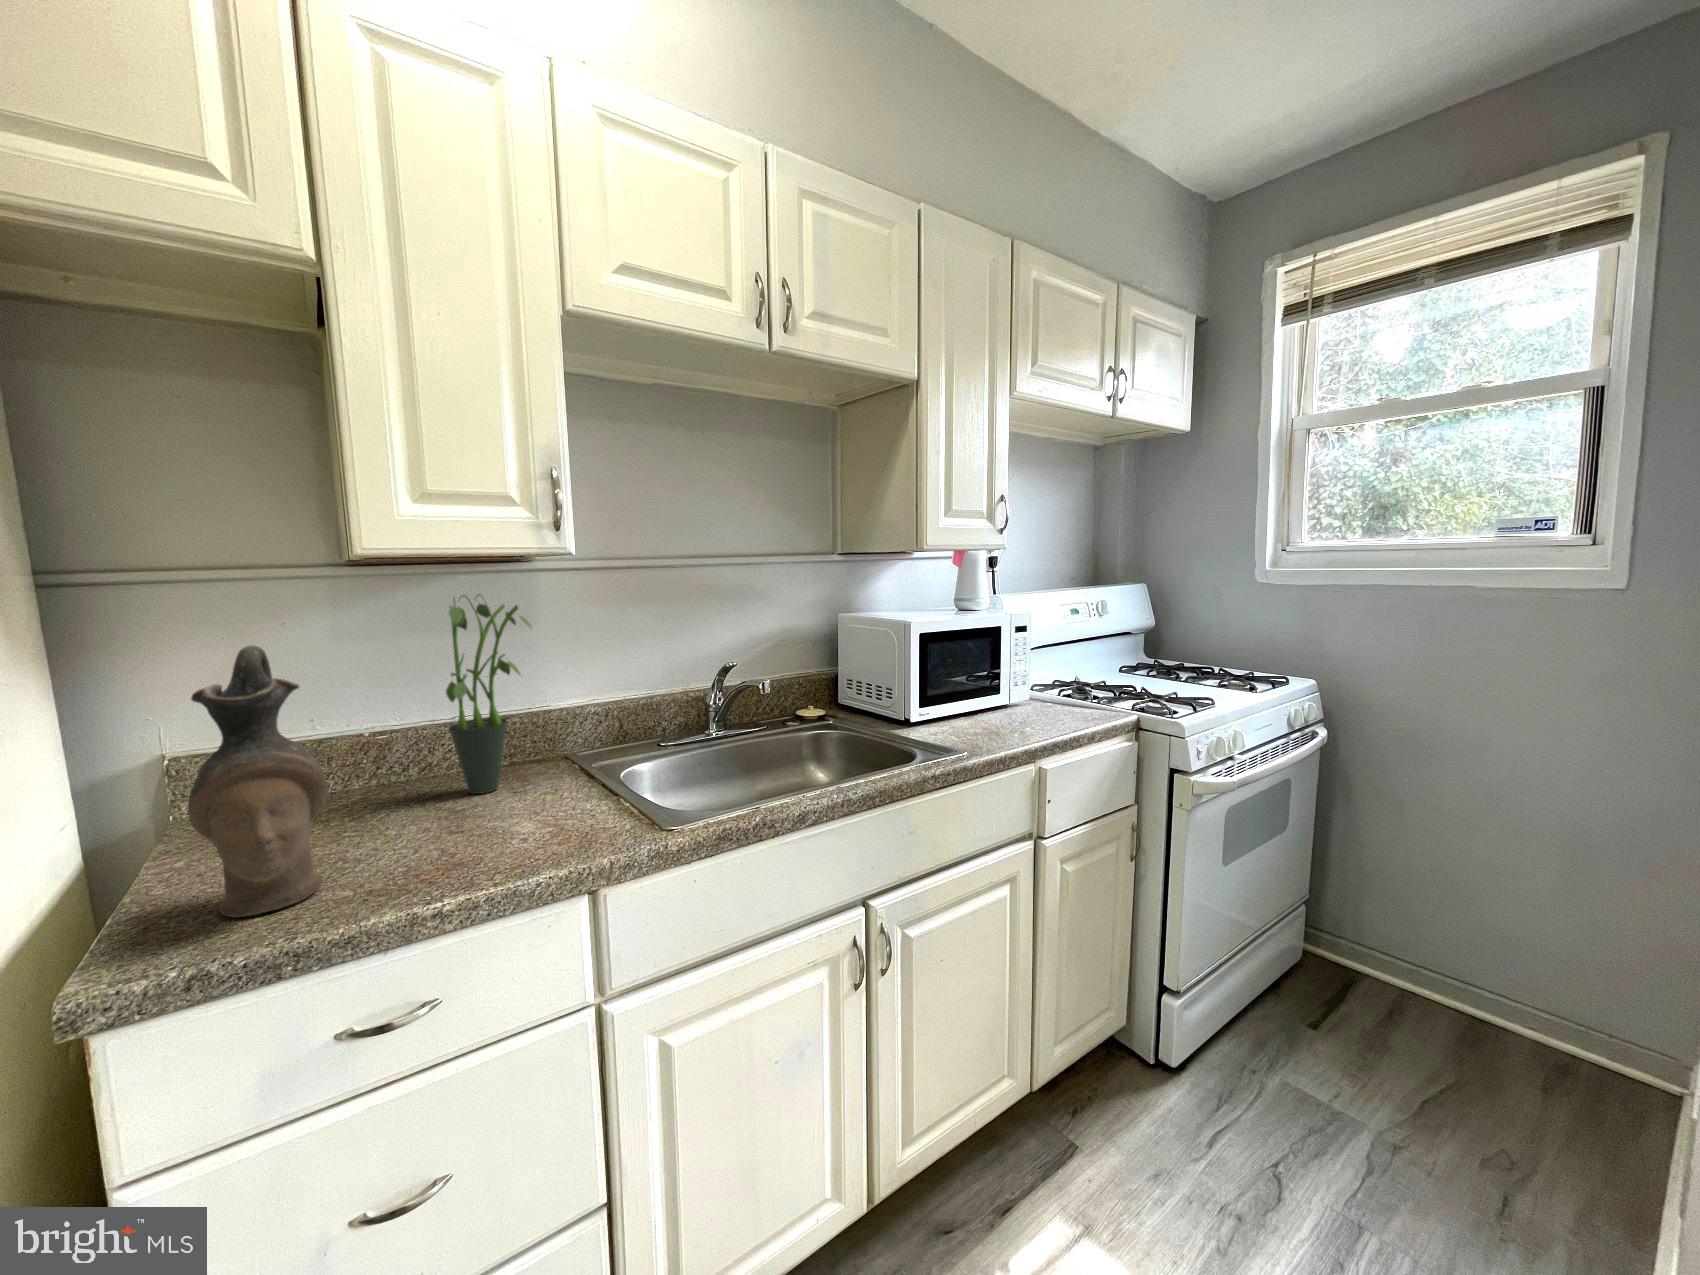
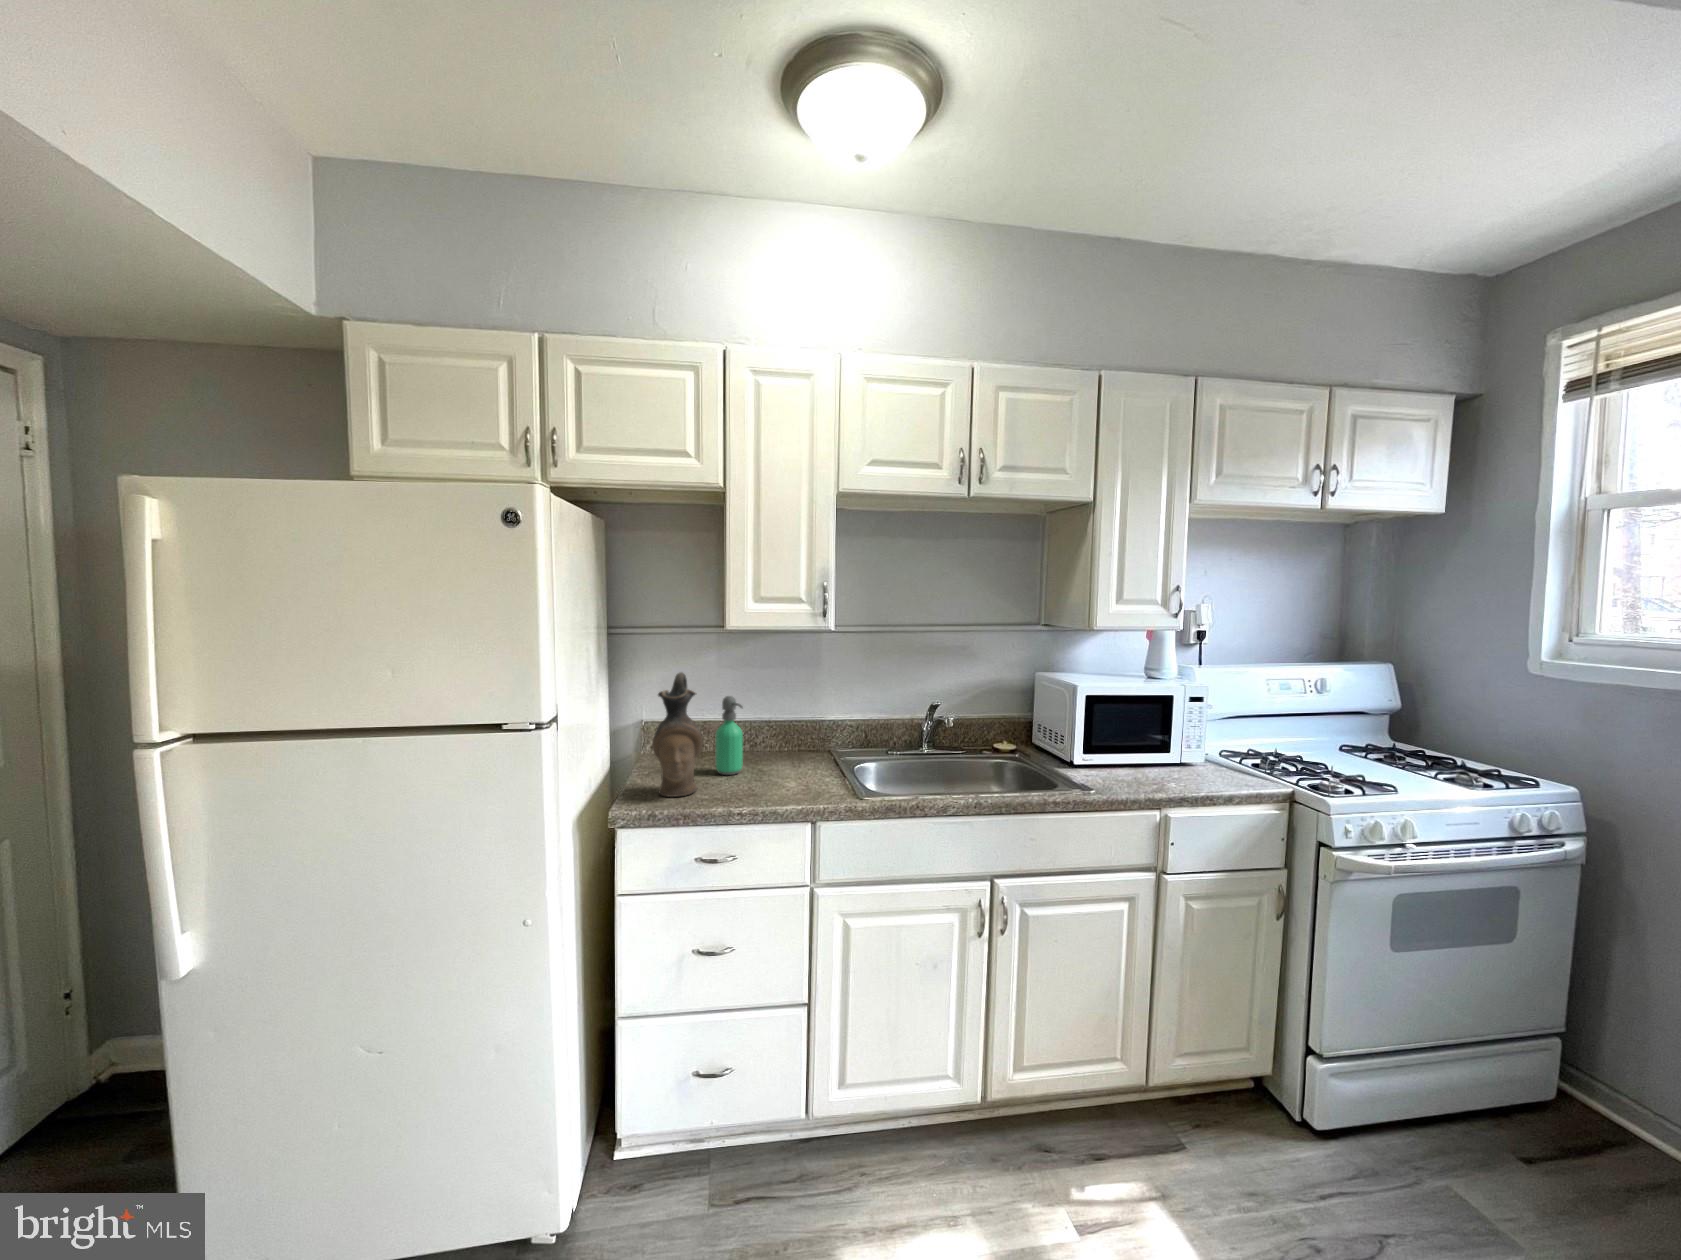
potted plant: present [446,594,531,794] -> none [765,648,811,763]
soap dispenser: none [349,686,415,837] -> present [716,696,743,775]

